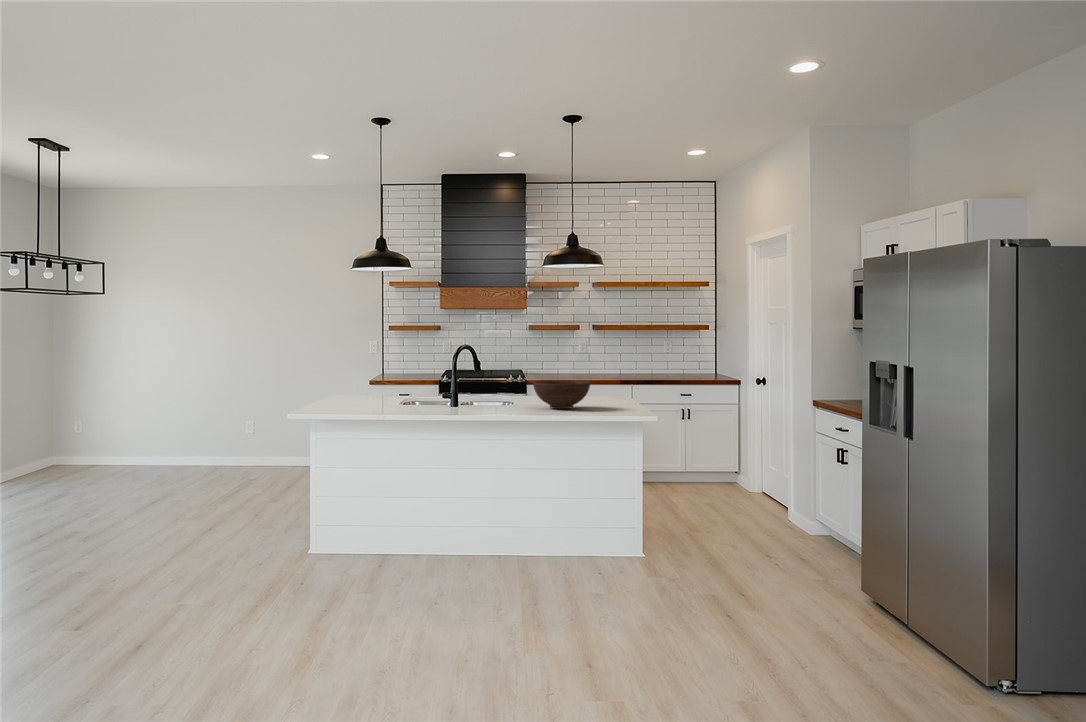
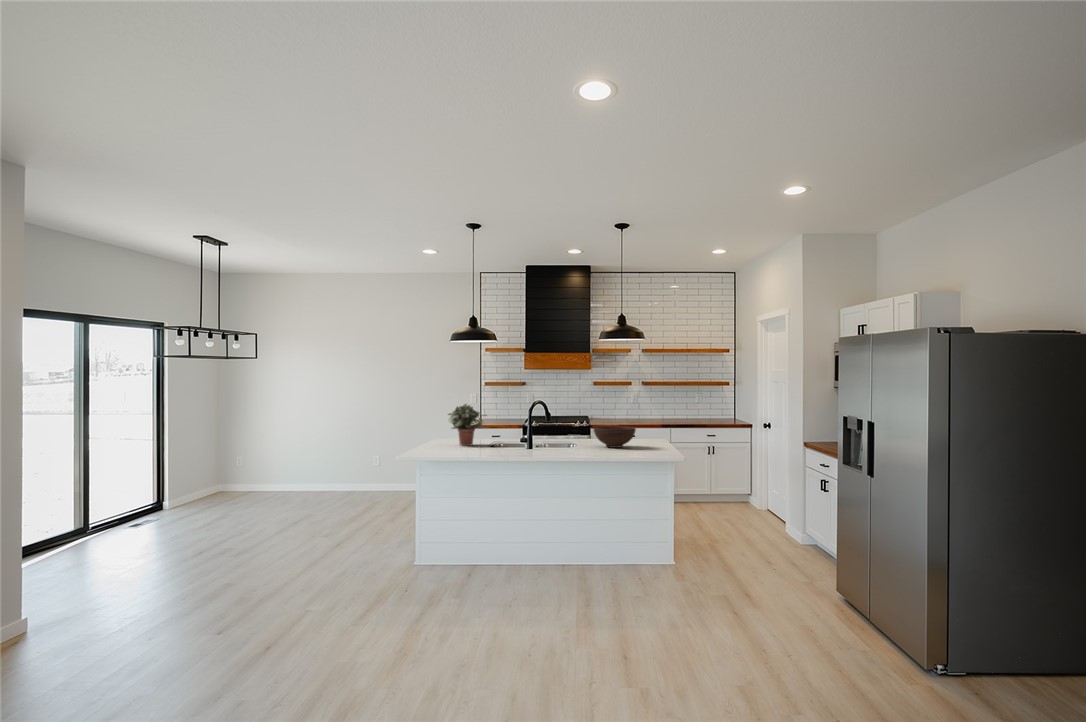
potted plant: none [326,351,385,410] -> present [448,404,487,446]

